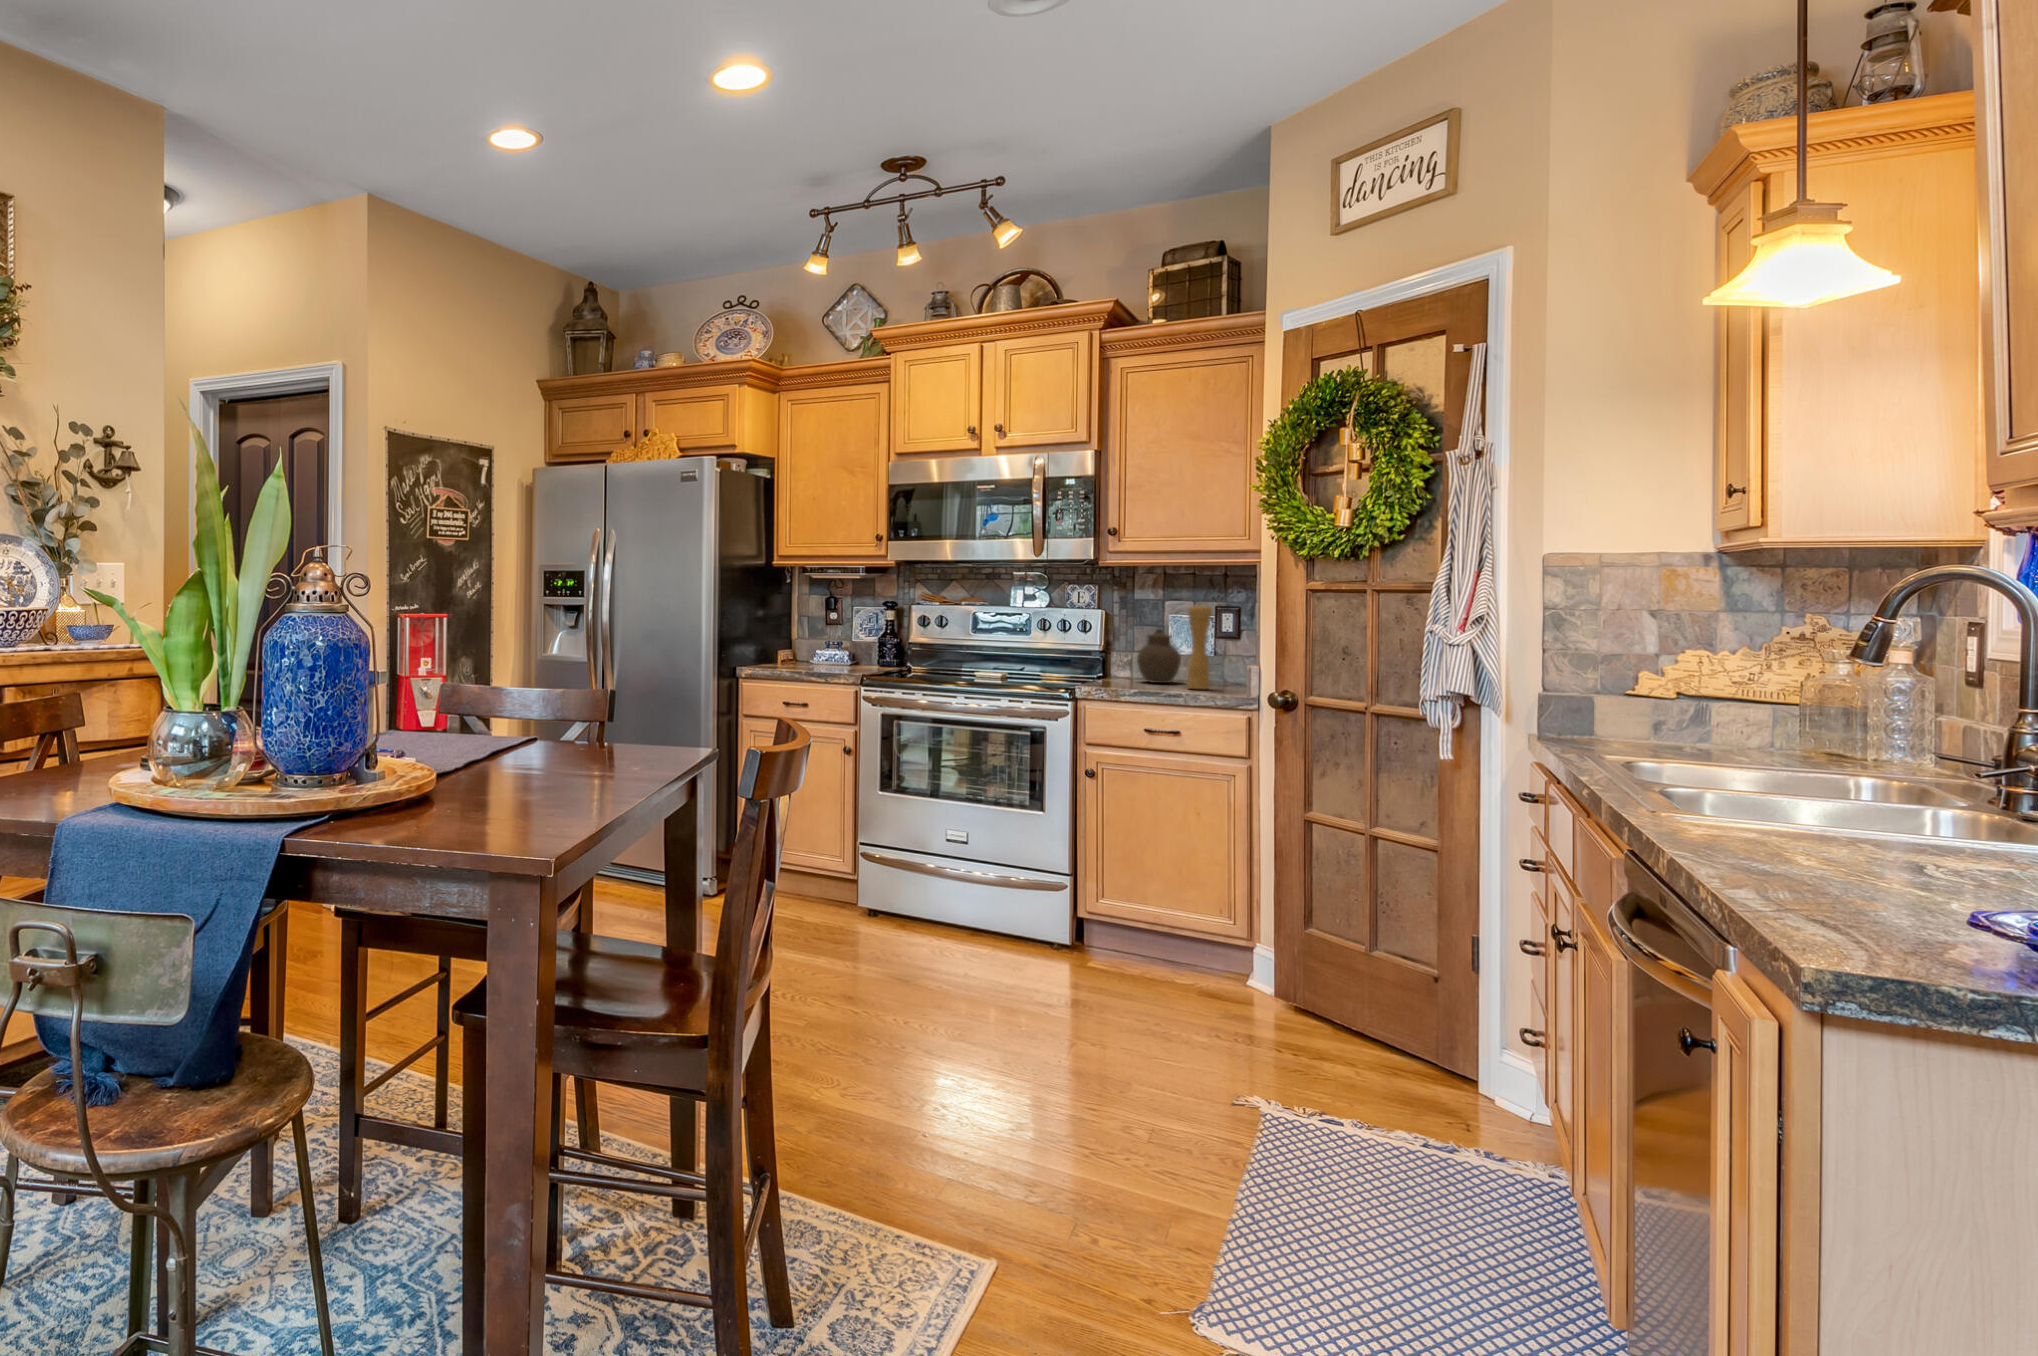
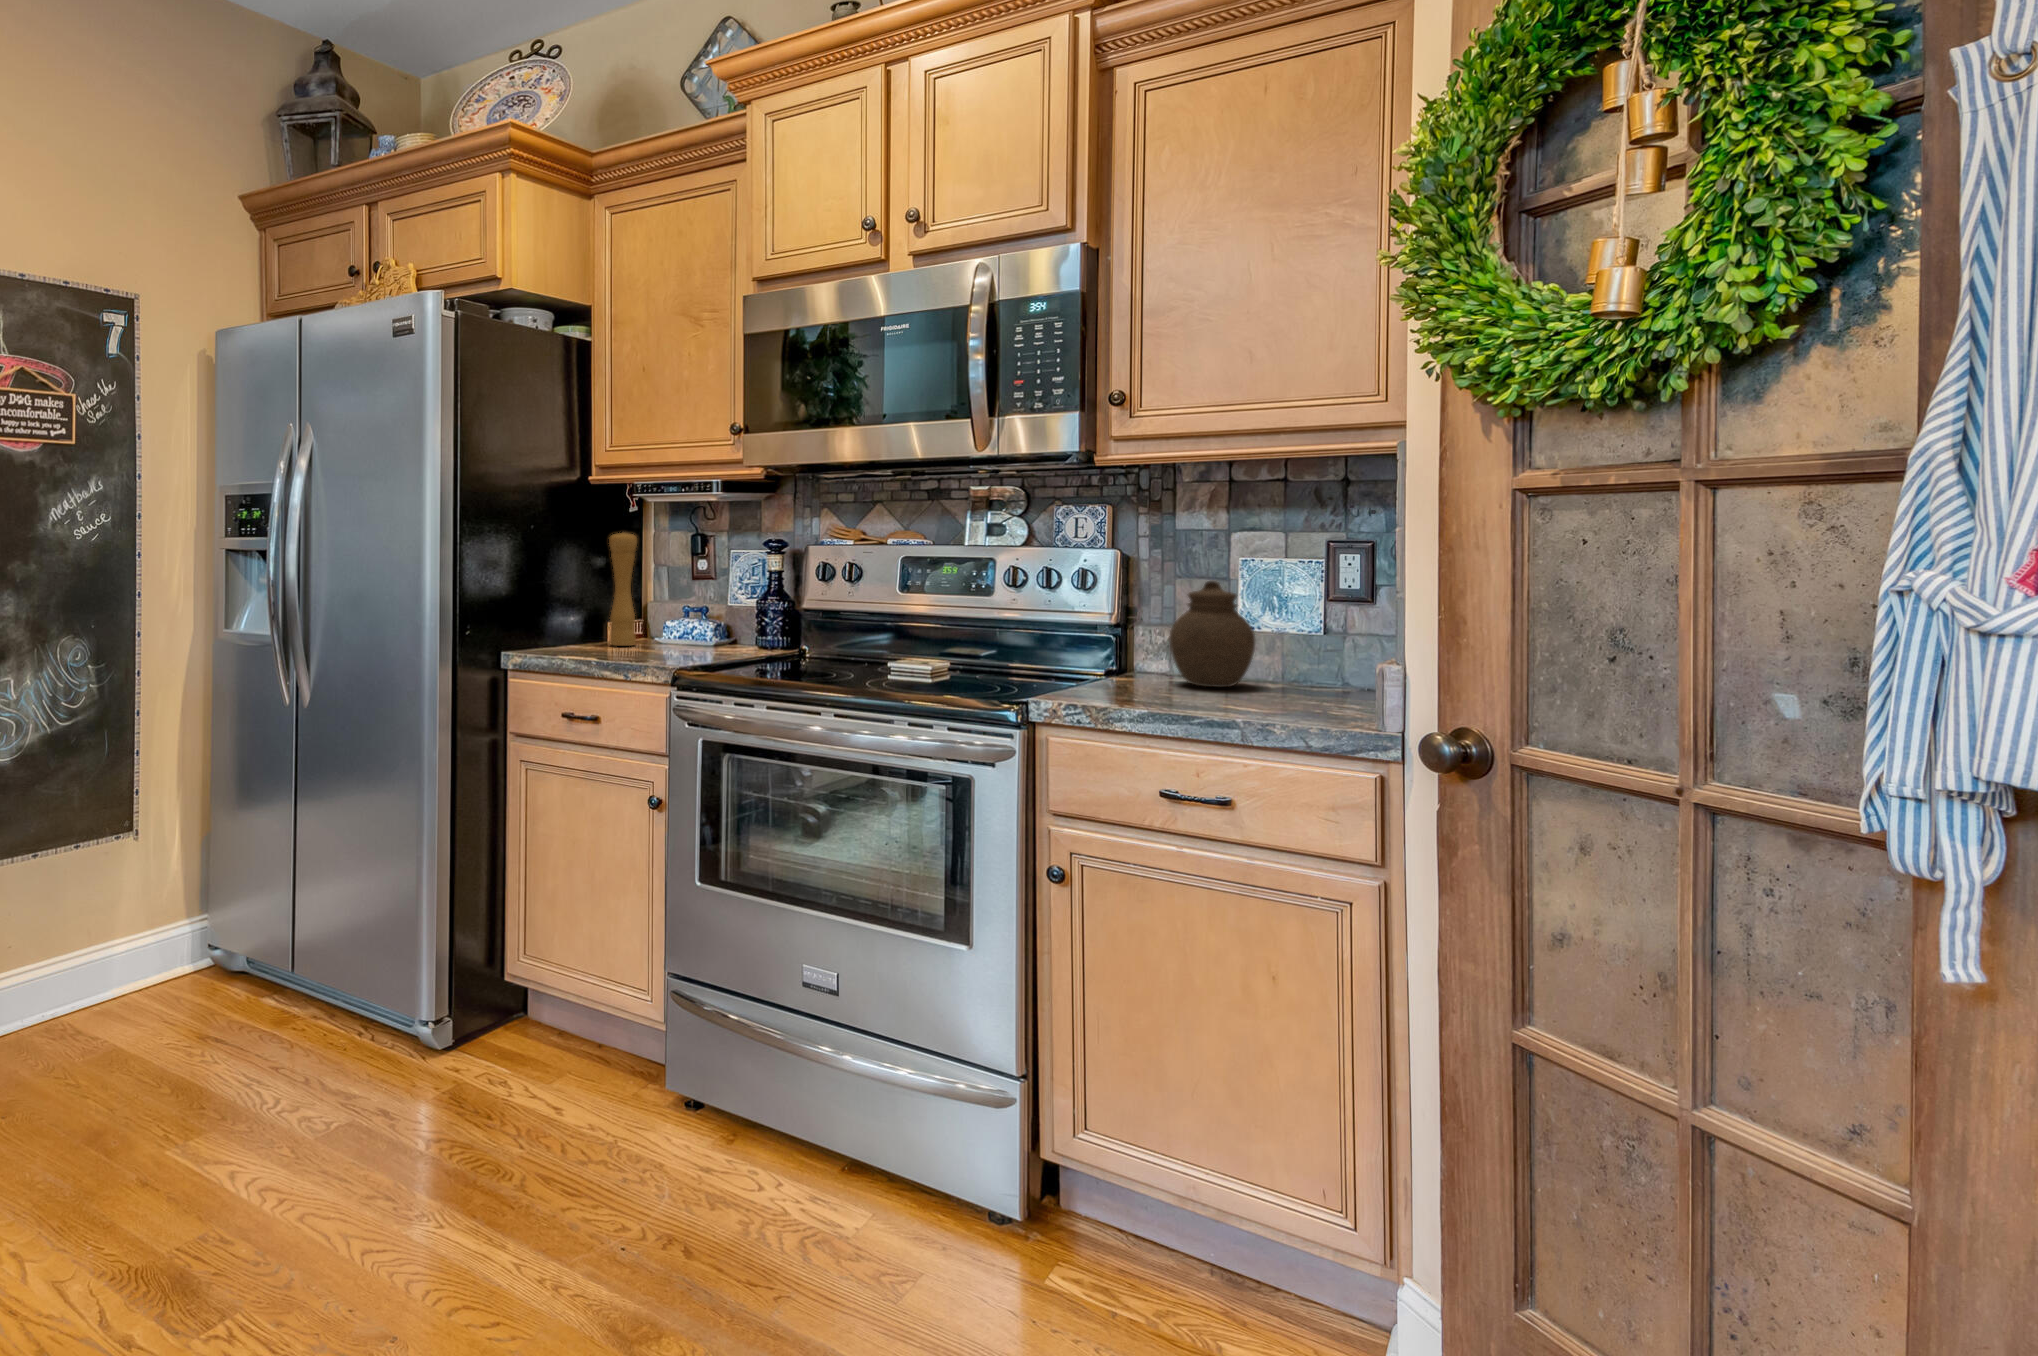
pepper mill: present [1187,605,1212,689] -> present [609,531,637,646]

